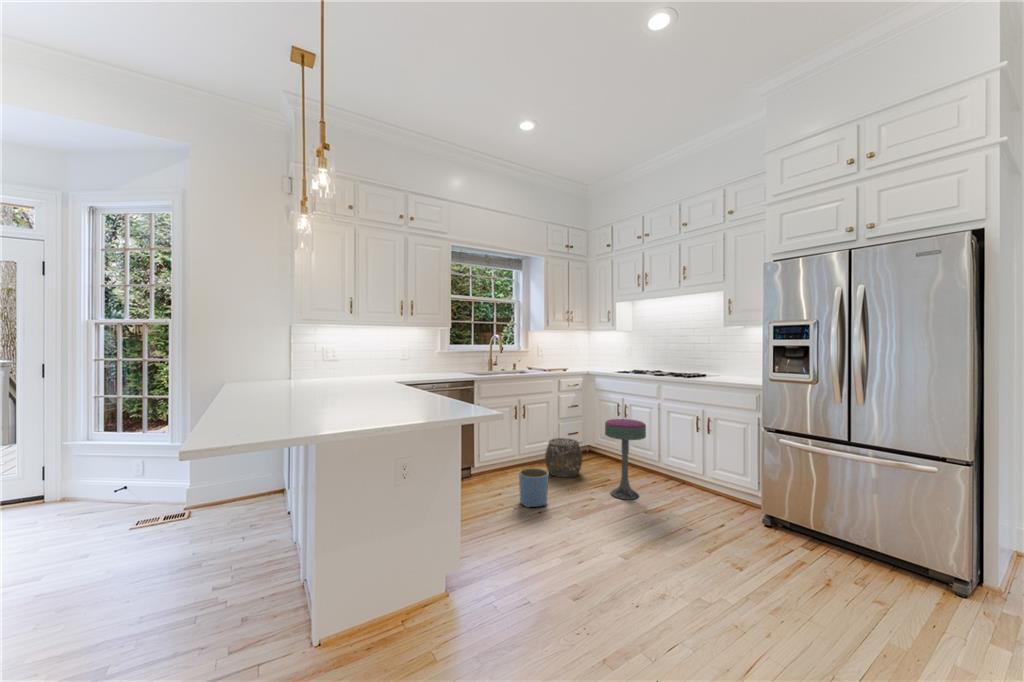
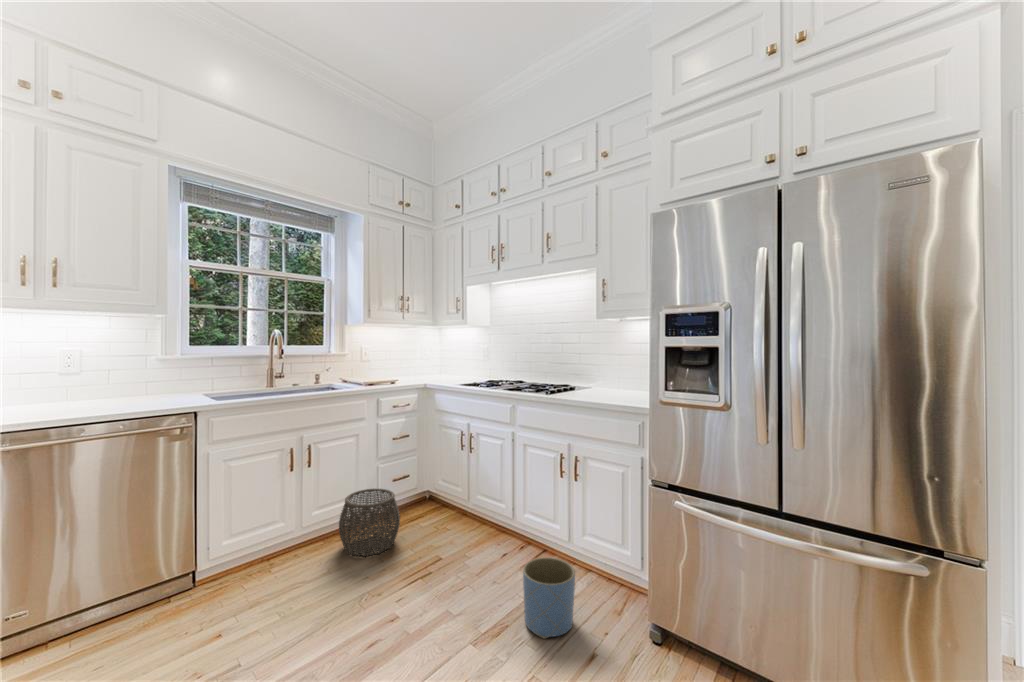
bar stool: present [605,419,646,499] -> none [416,462,481,599]
planter: present [519,468,549,507] -> present [523,558,575,639]

